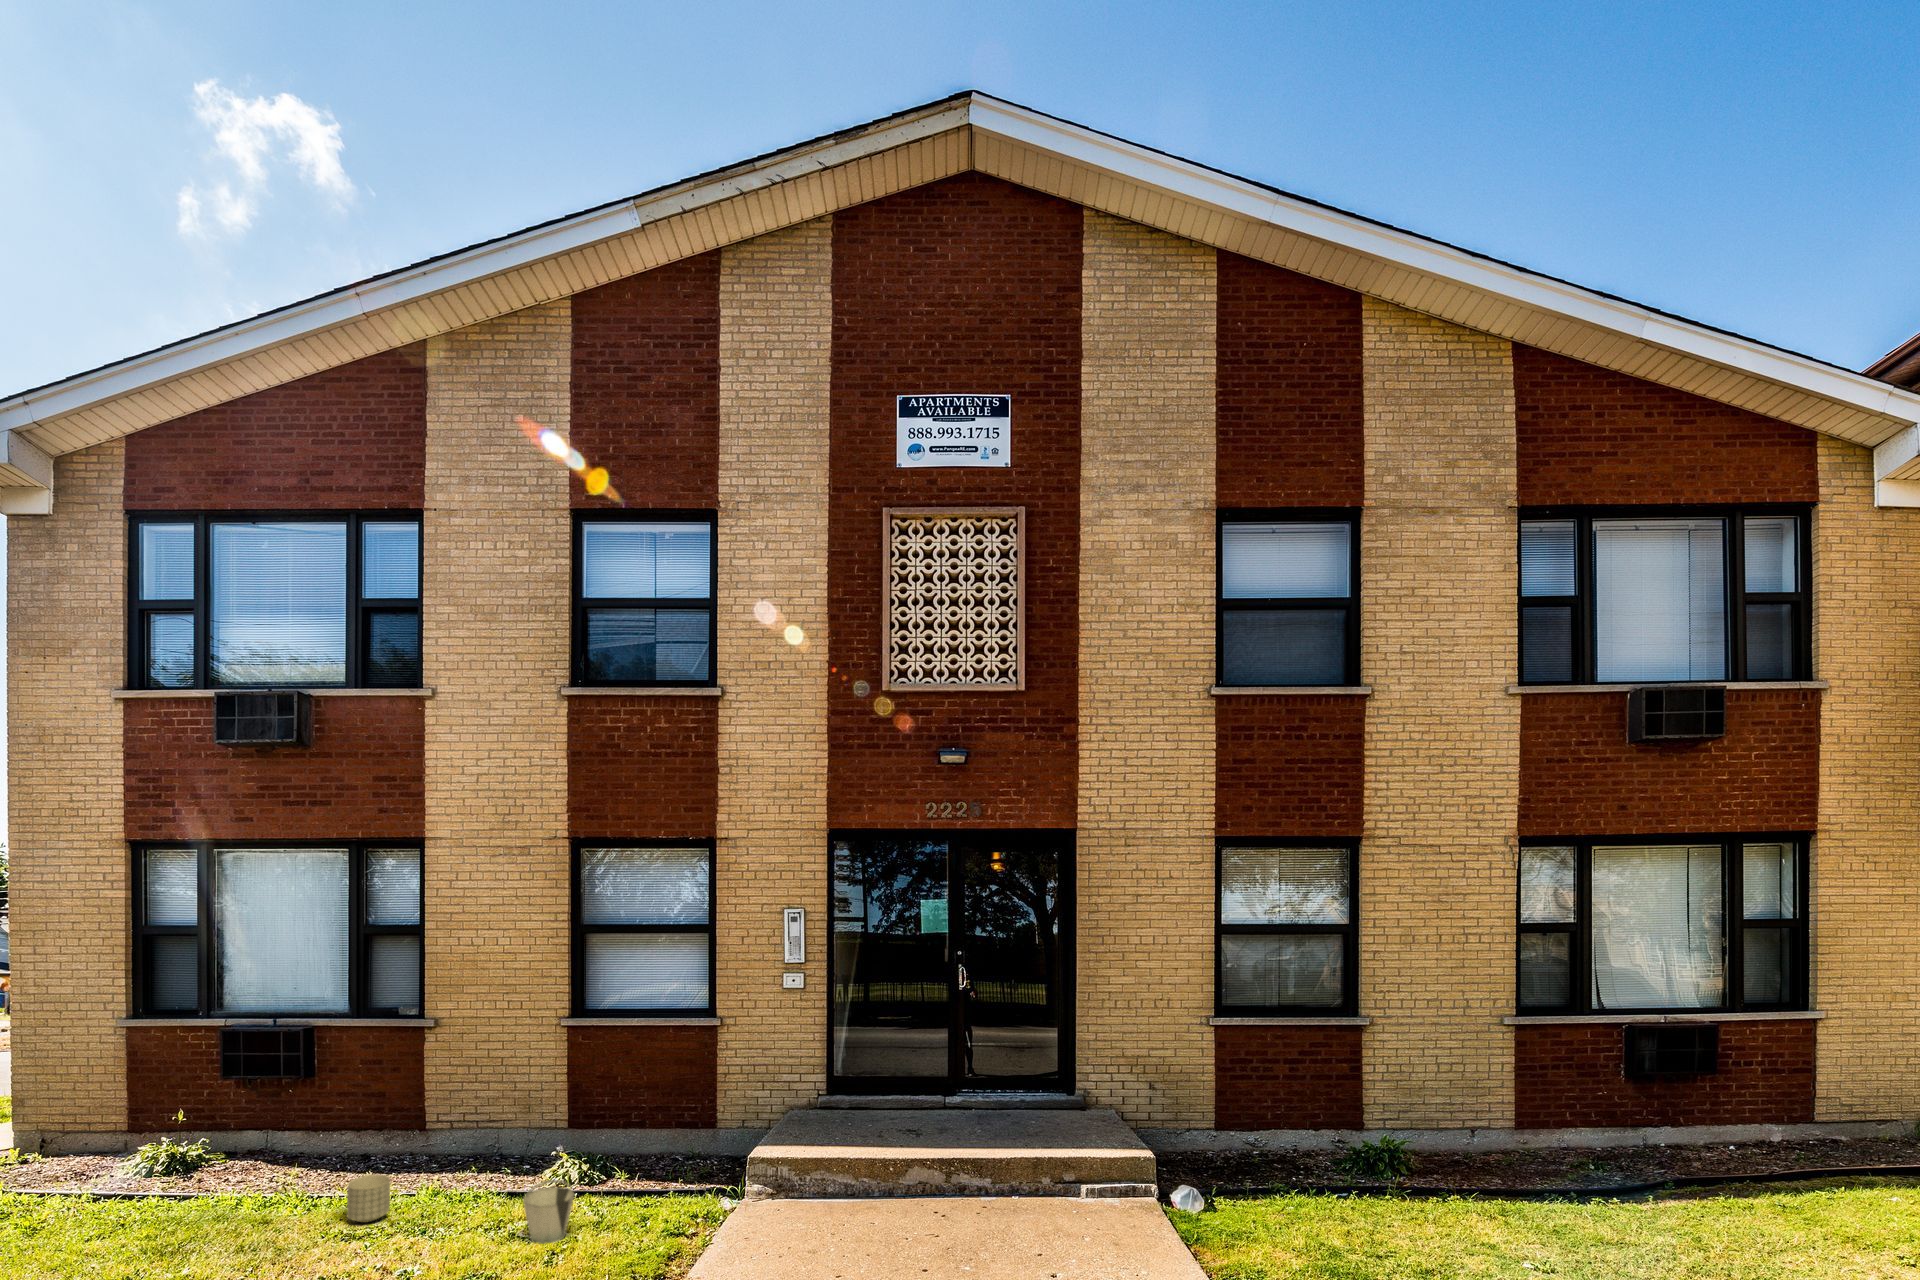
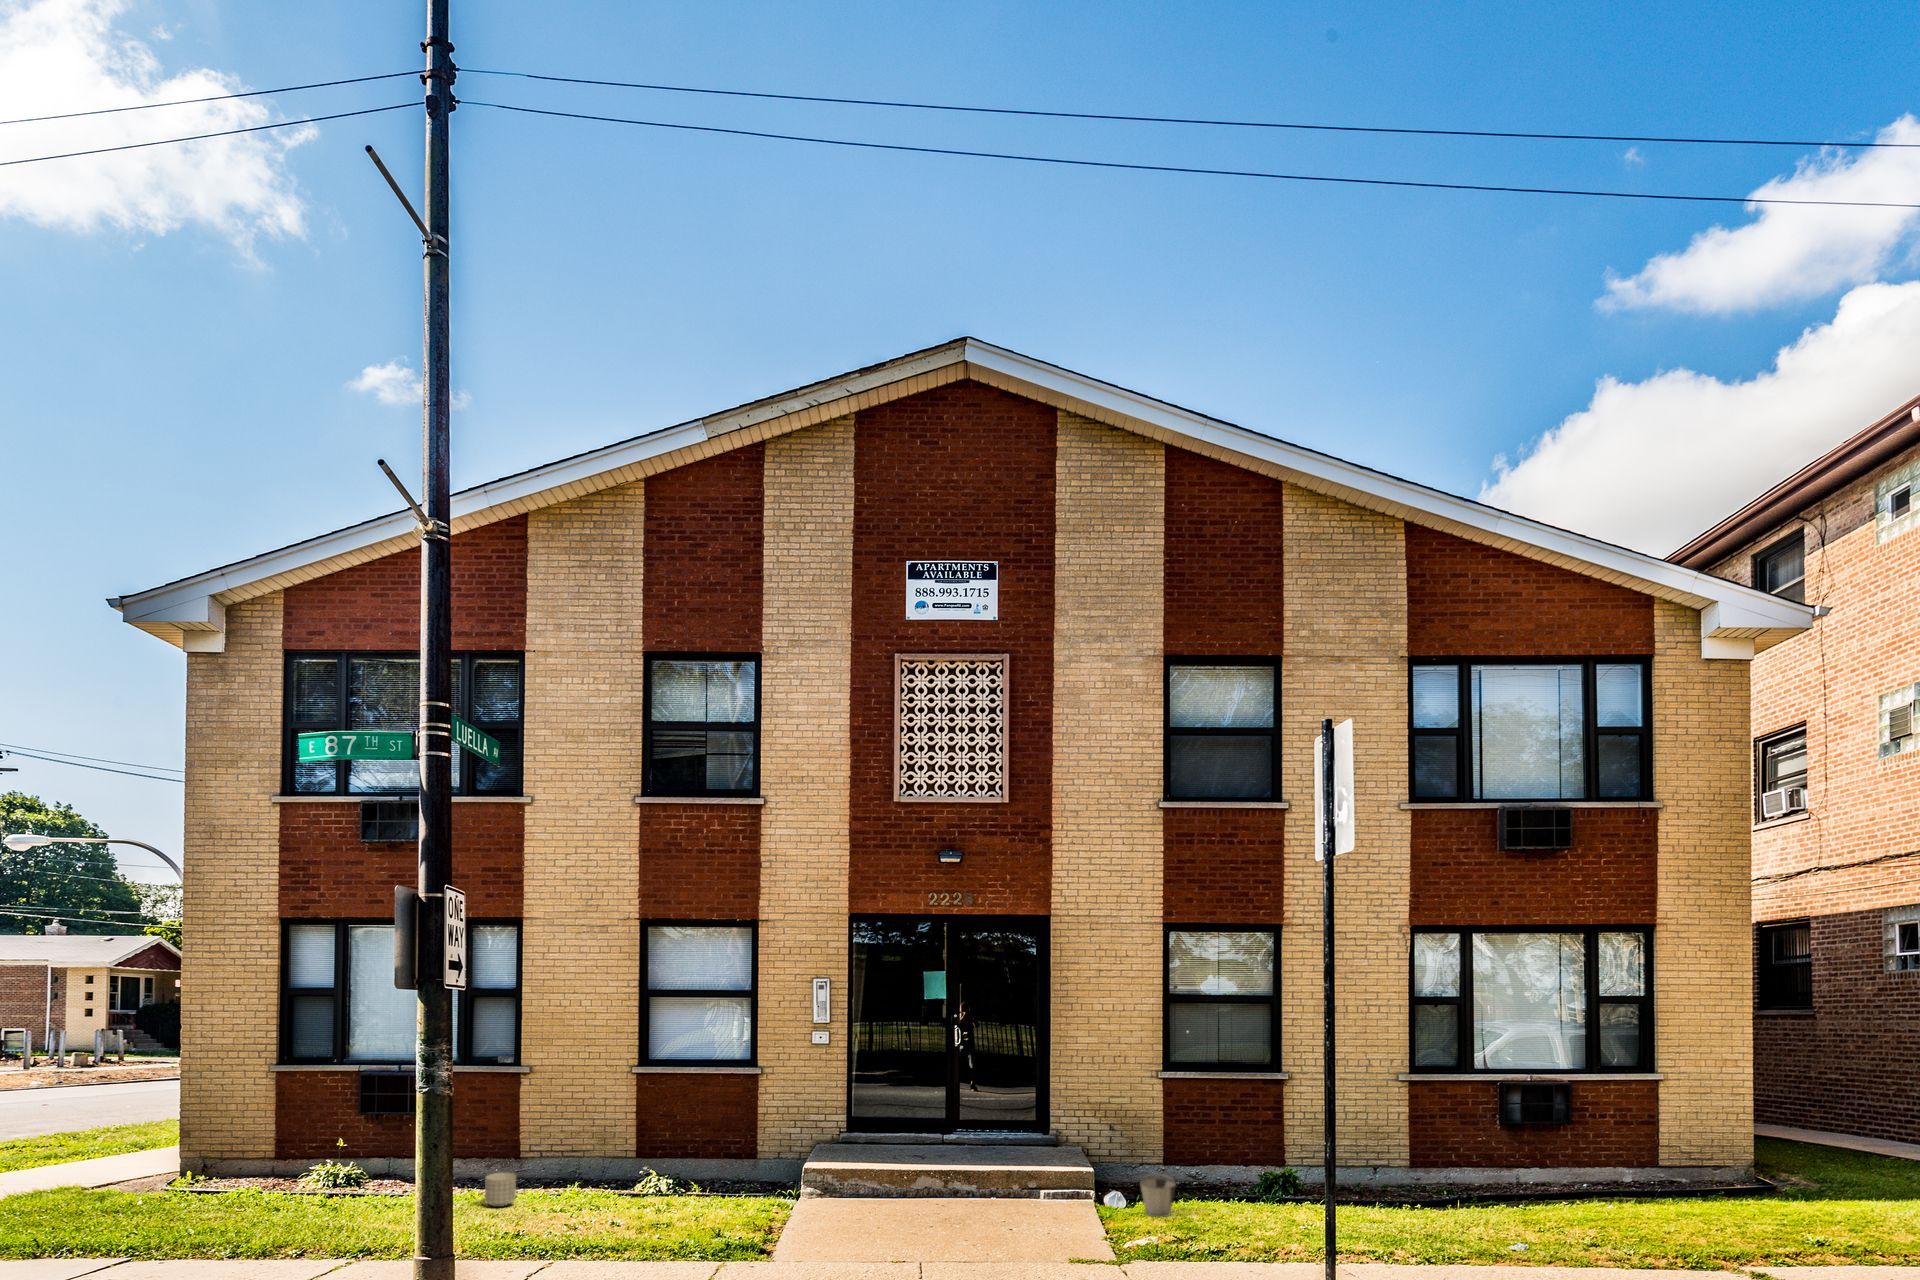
bucket: present [523,1180,574,1244] -> present [1140,1173,1176,1217]

